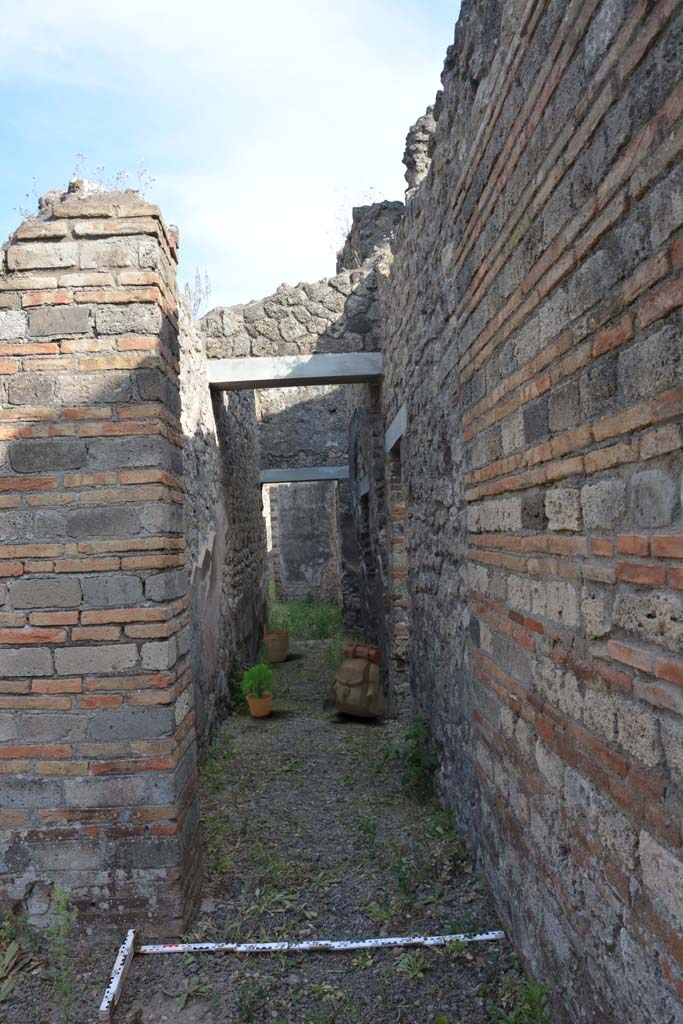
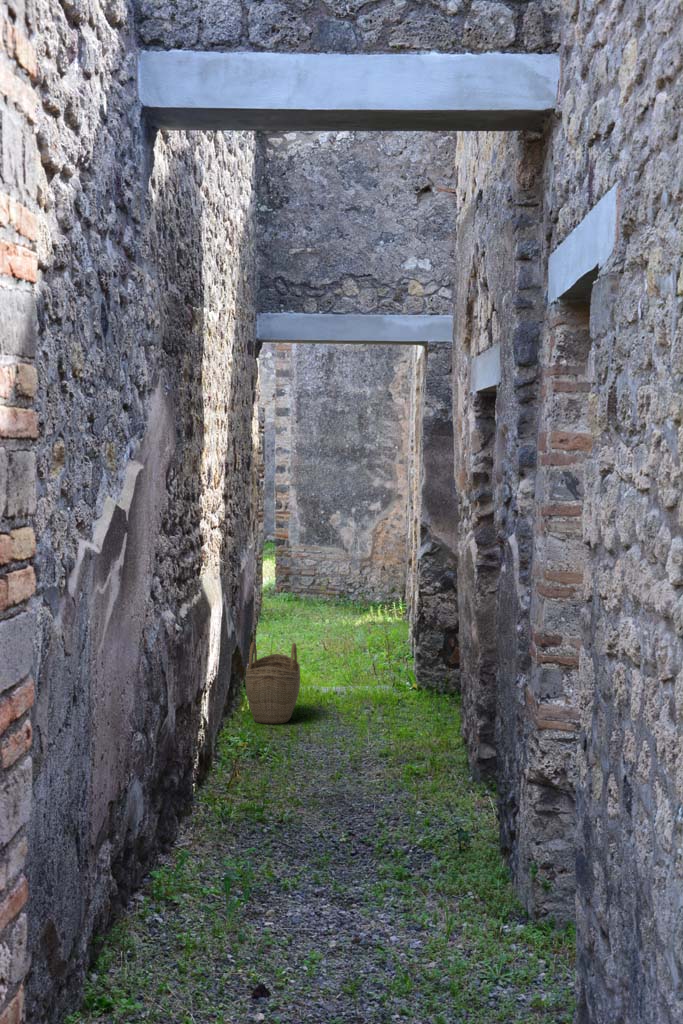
backpack: present [322,643,385,717] -> none [359,721,501,889]
potted plant: present [242,664,273,716] -> none [185,746,267,858]

